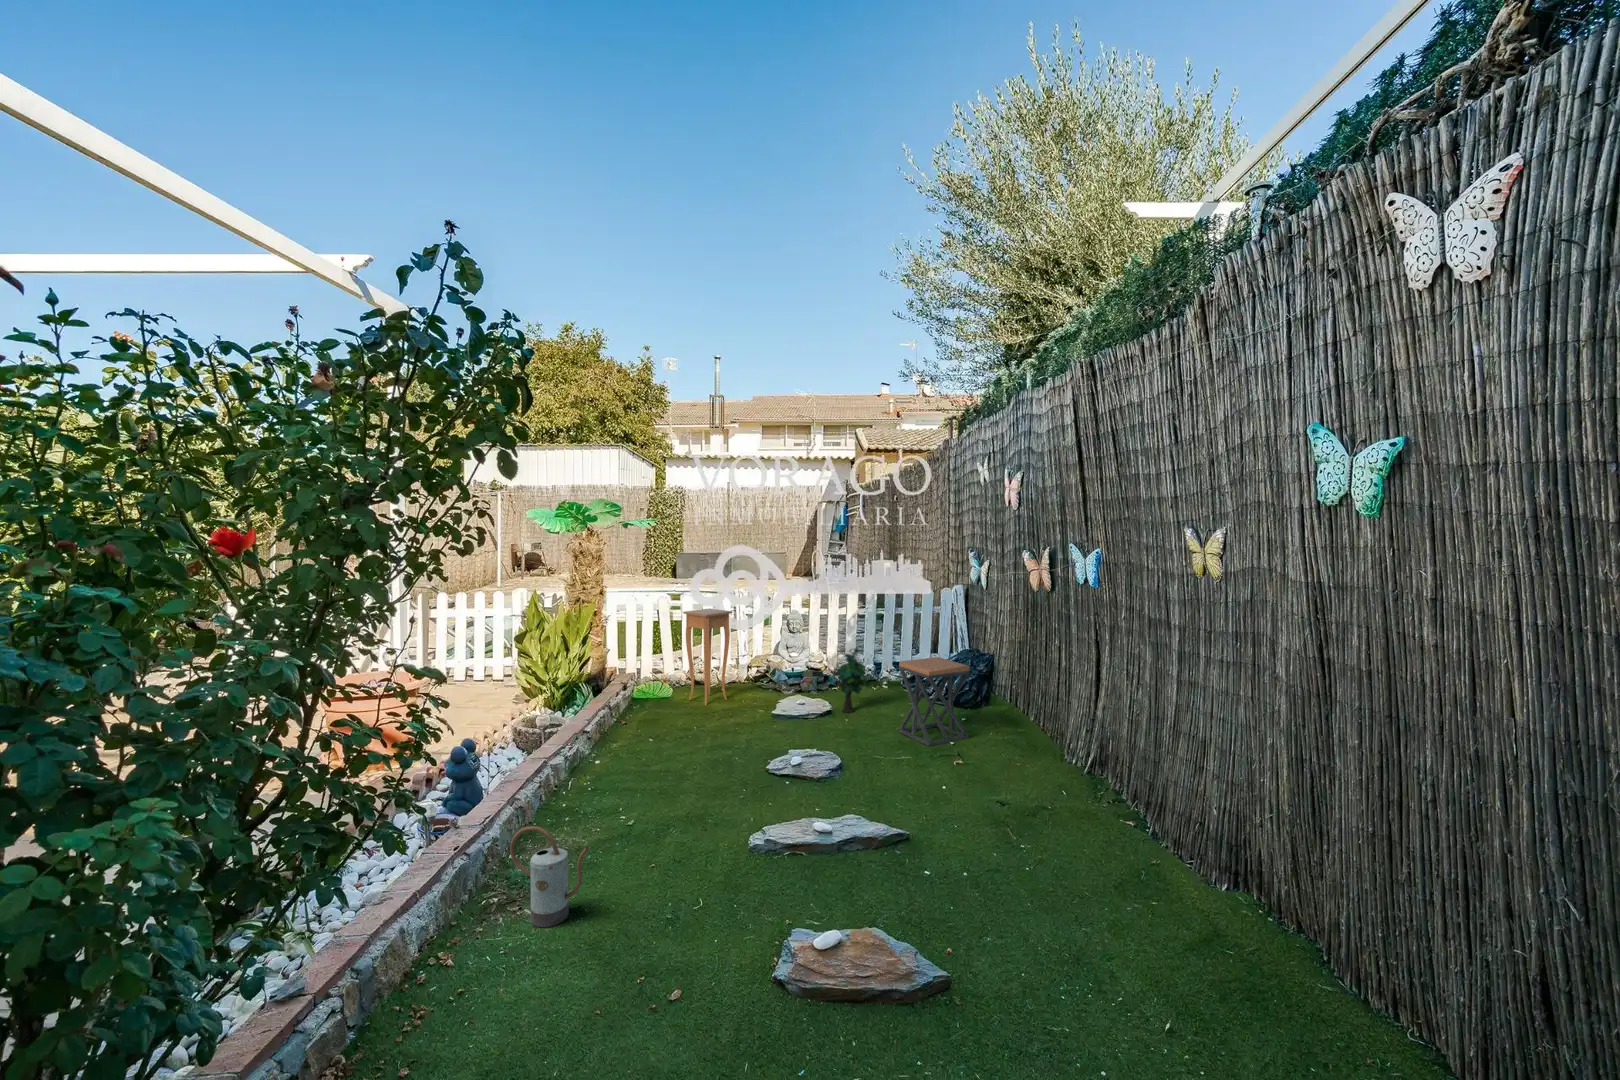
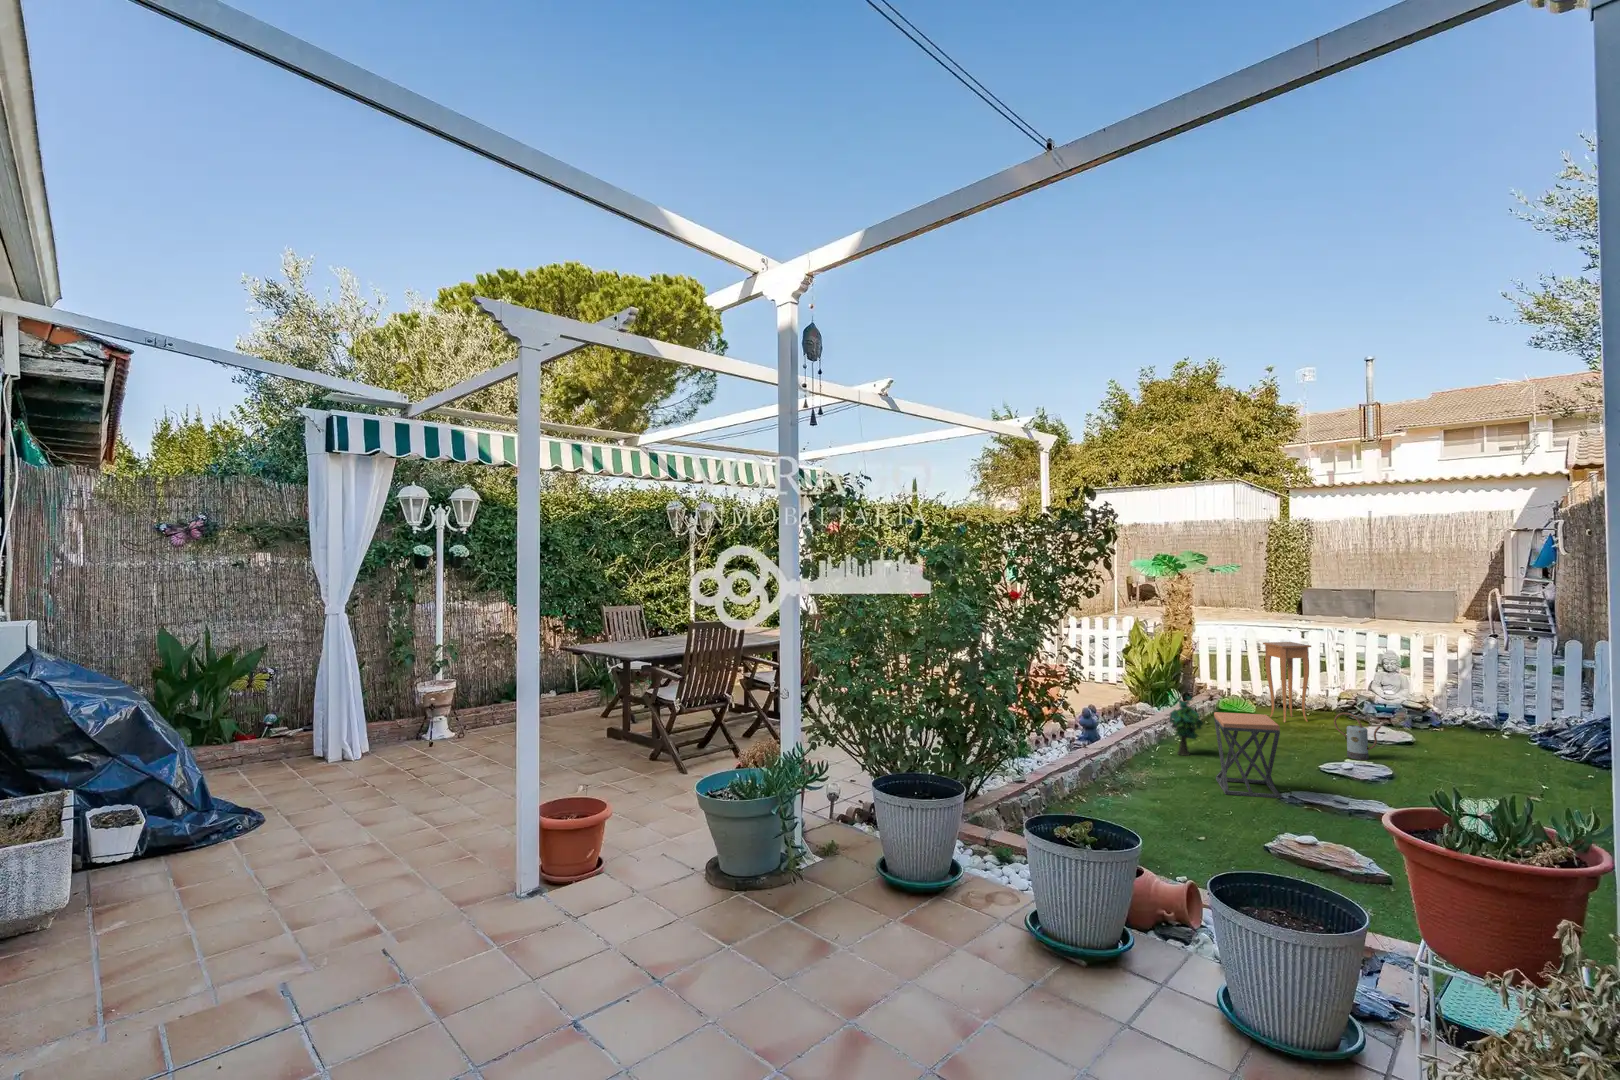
decorative plant: present [832,648,867,713] -> present [1169,696,1203,756]
stool: present [899,657,969,746] -> present [1214,712,1282,798]
watering can: present [510,826,590,927] -> present [1334,713,1381,760]

